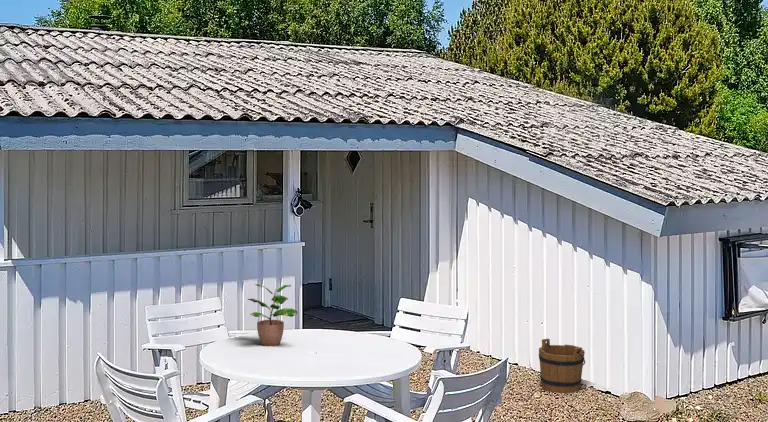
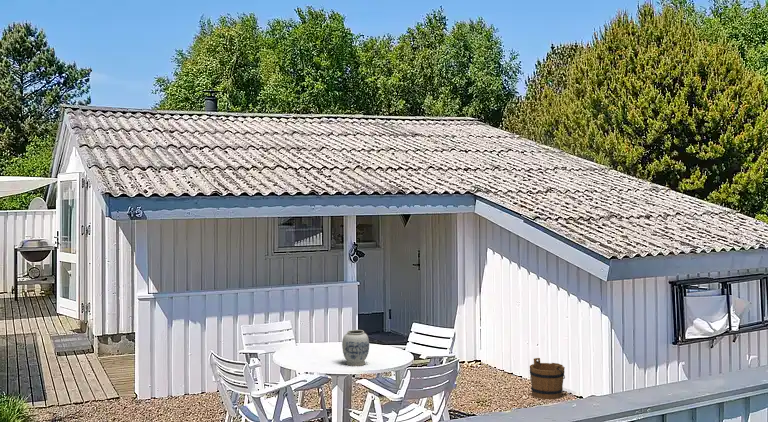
potted plant: present [248,284,297,346] -> none [304,313,335,355]
vase: none [313,308,354,363] -> present [342,330,369,366]

